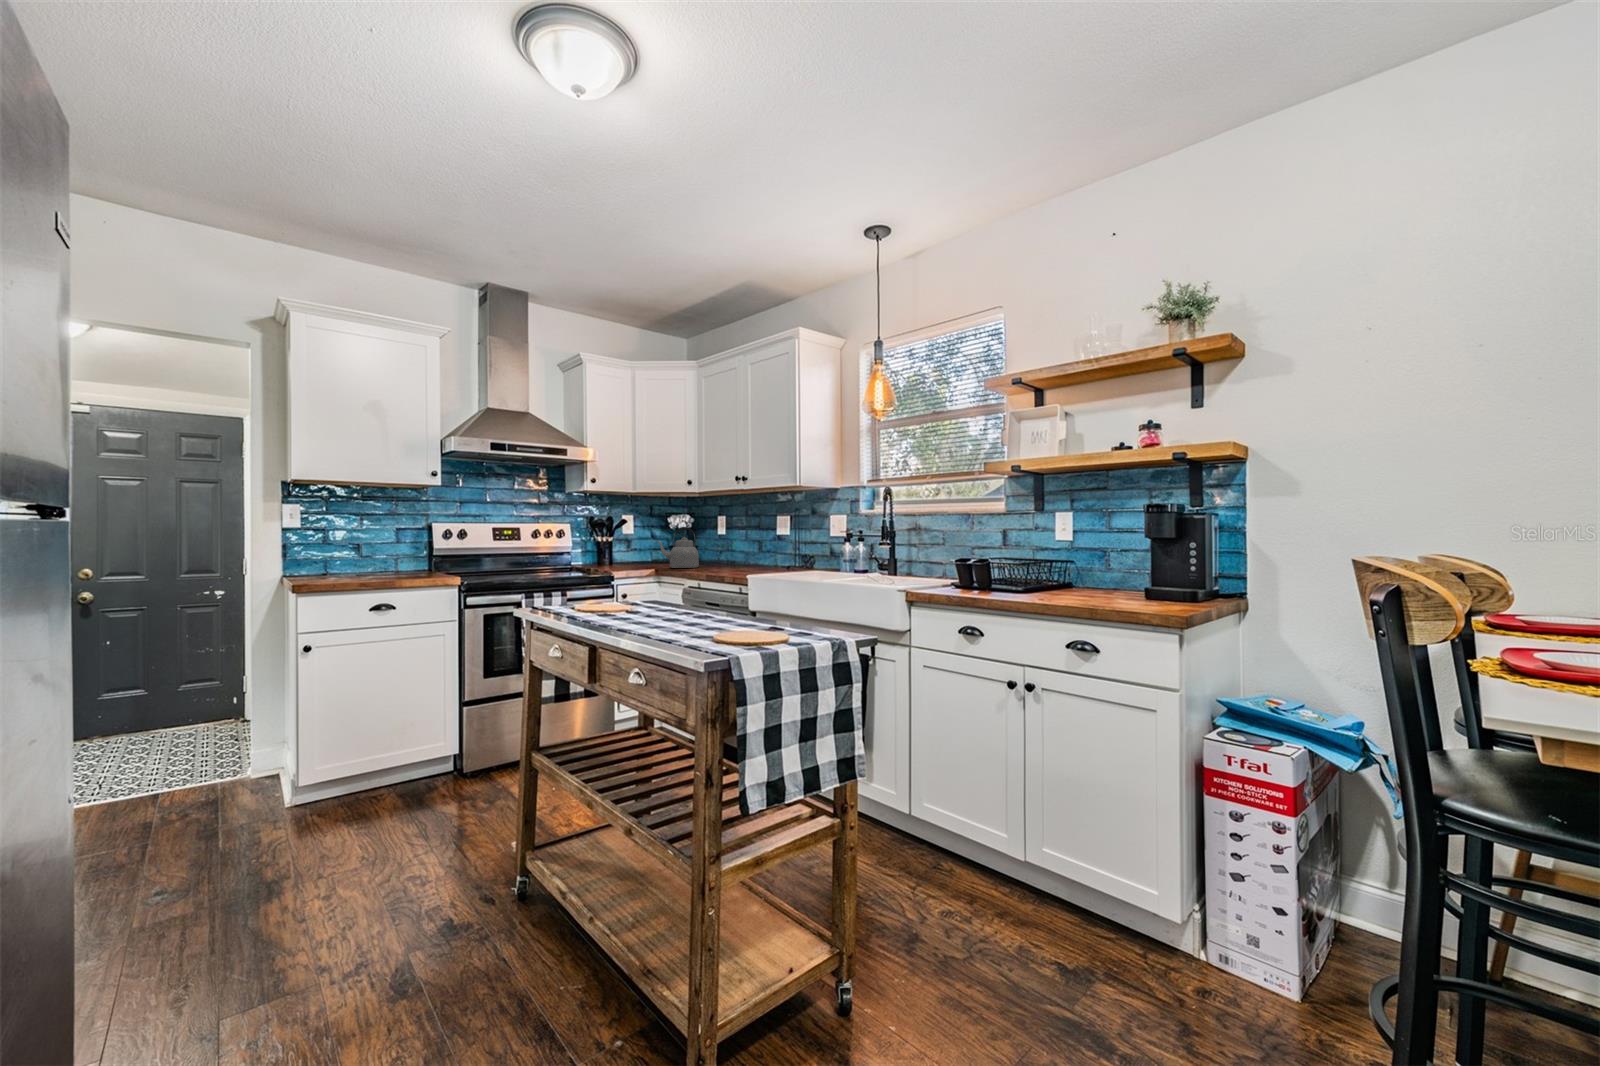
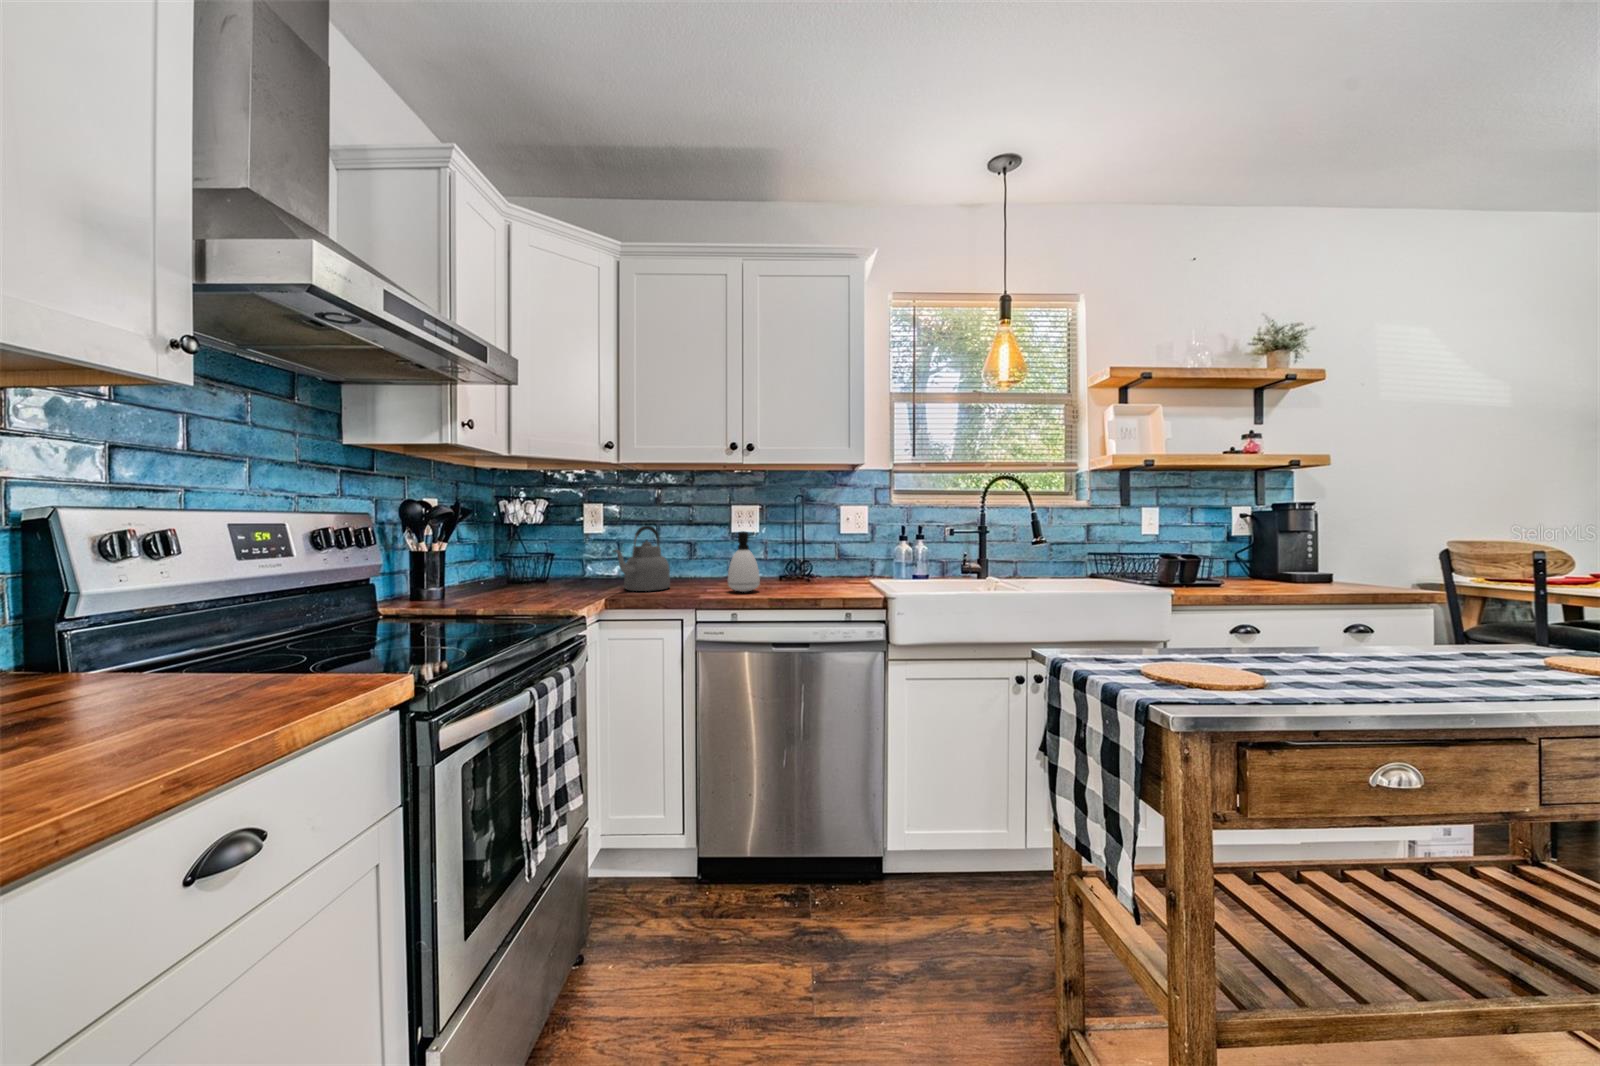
soap dispenser: none [697,531,720,571] -> present [728,531,760,592]

